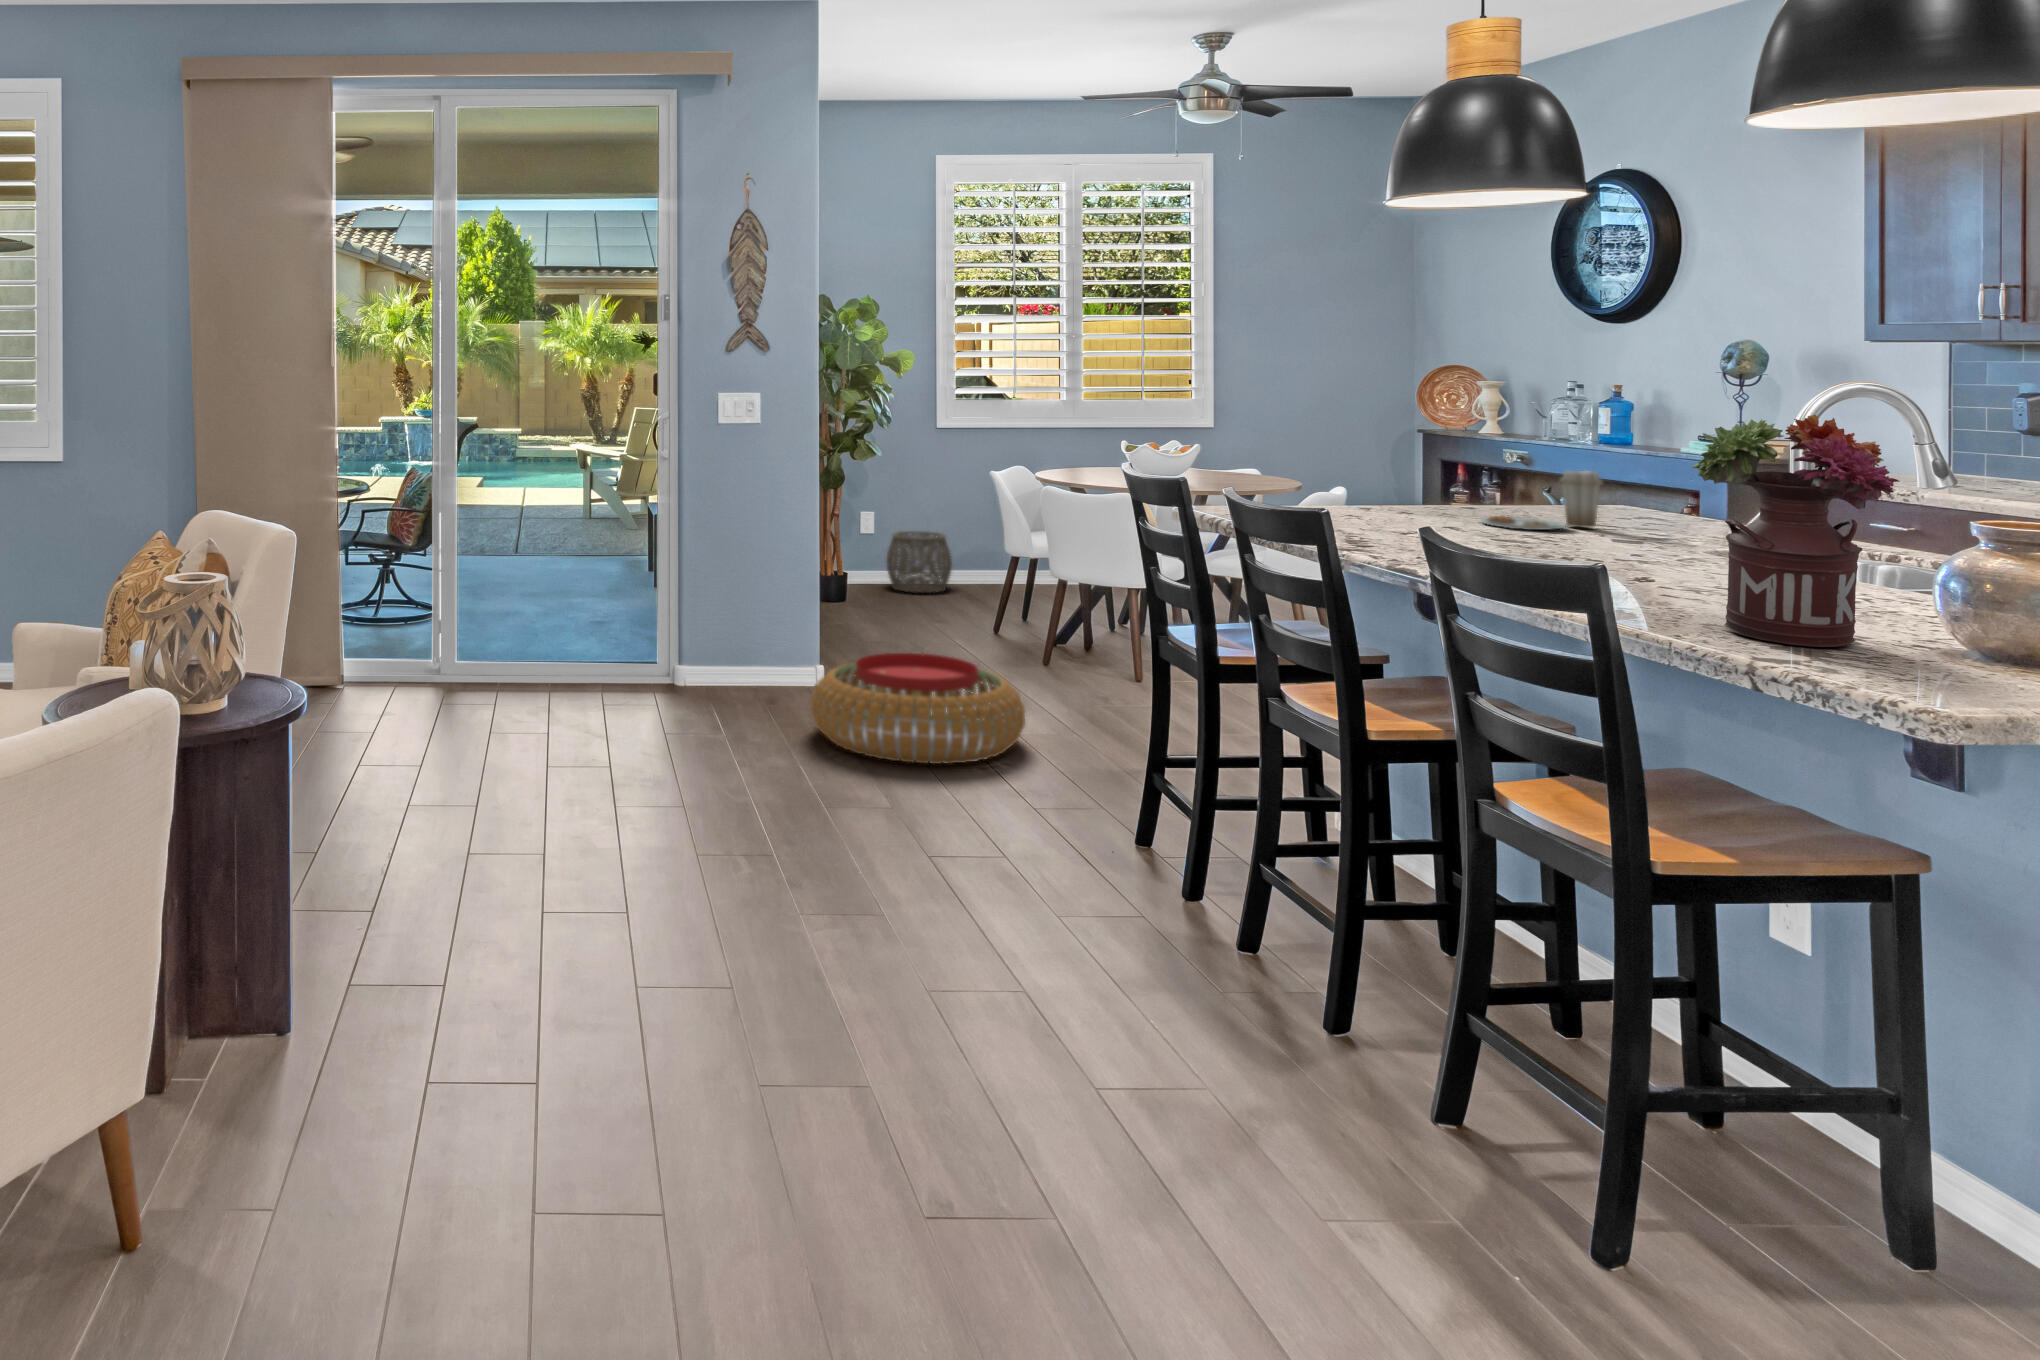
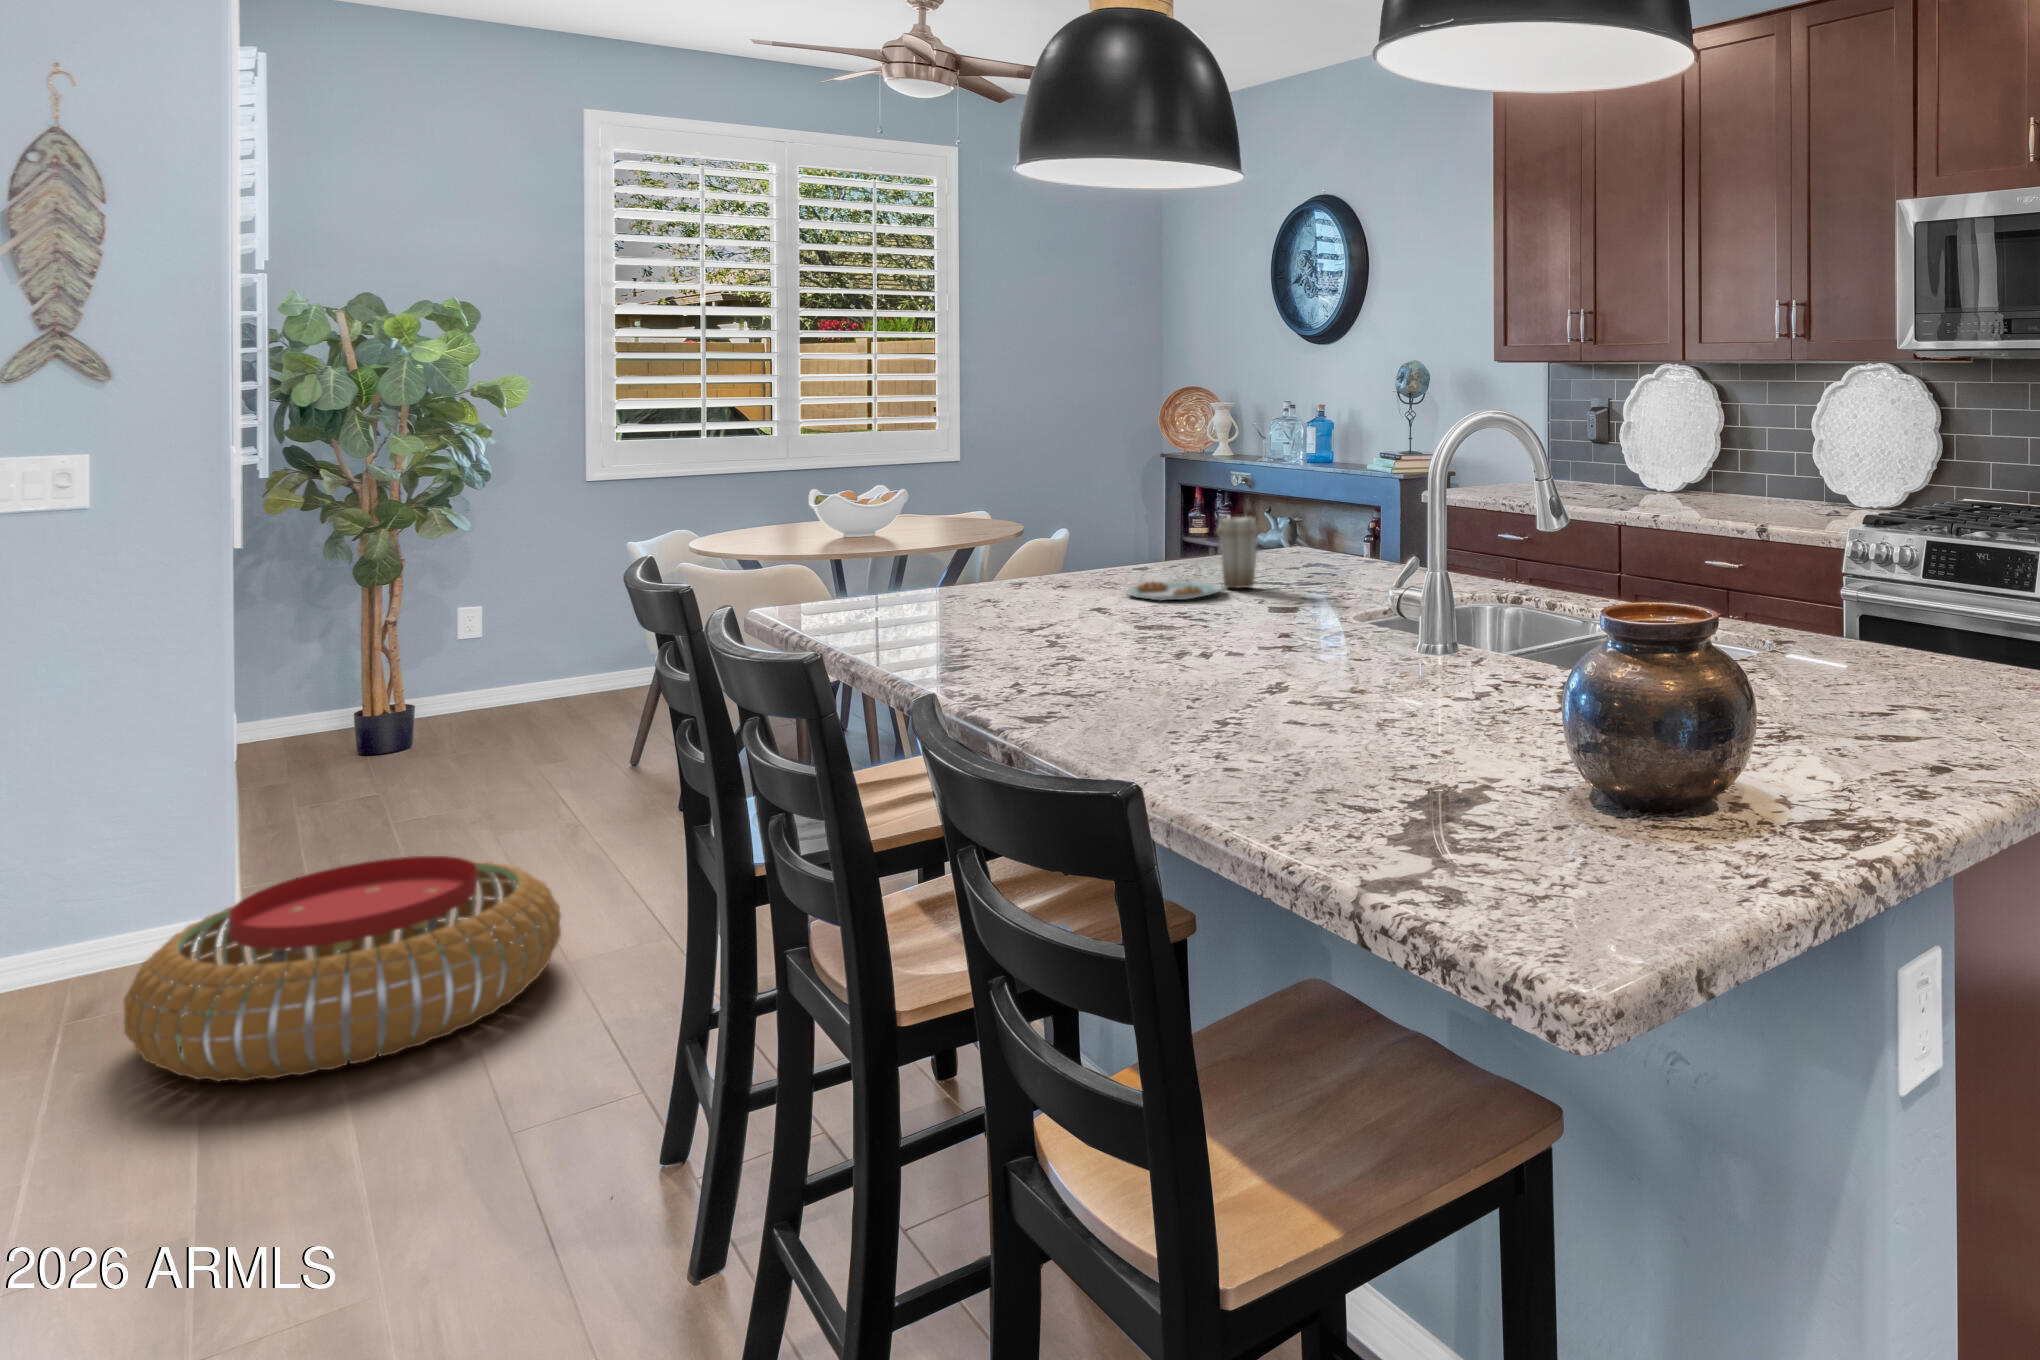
flower arrangement: present [1692,415,1899,647] -> none [1290,458,1533,822]
woven basket: present [886,531,952,593] -> none [497,620,603,709]

